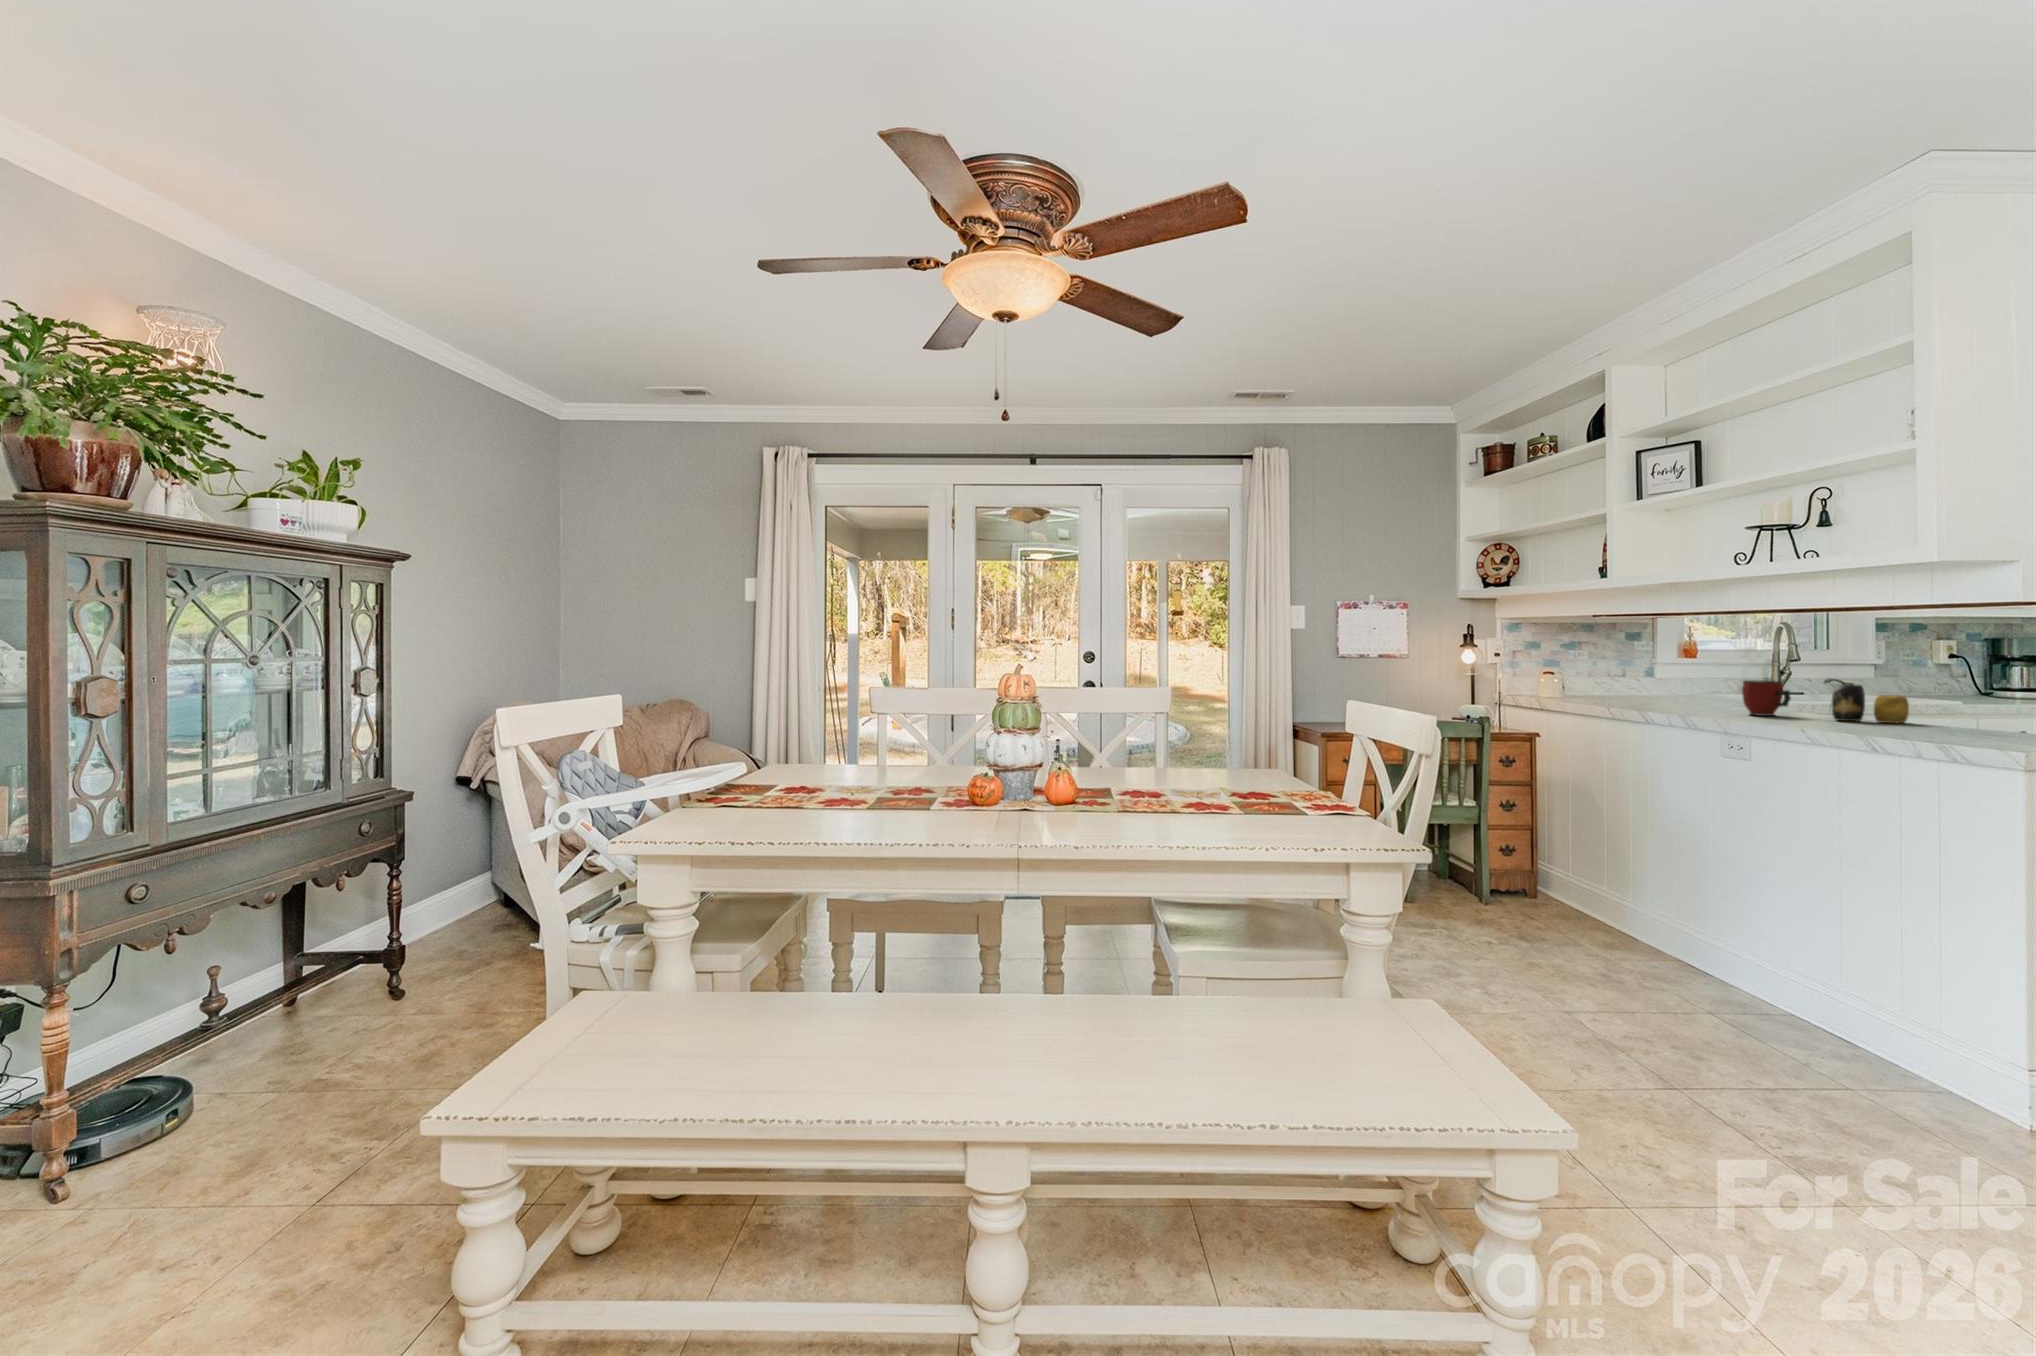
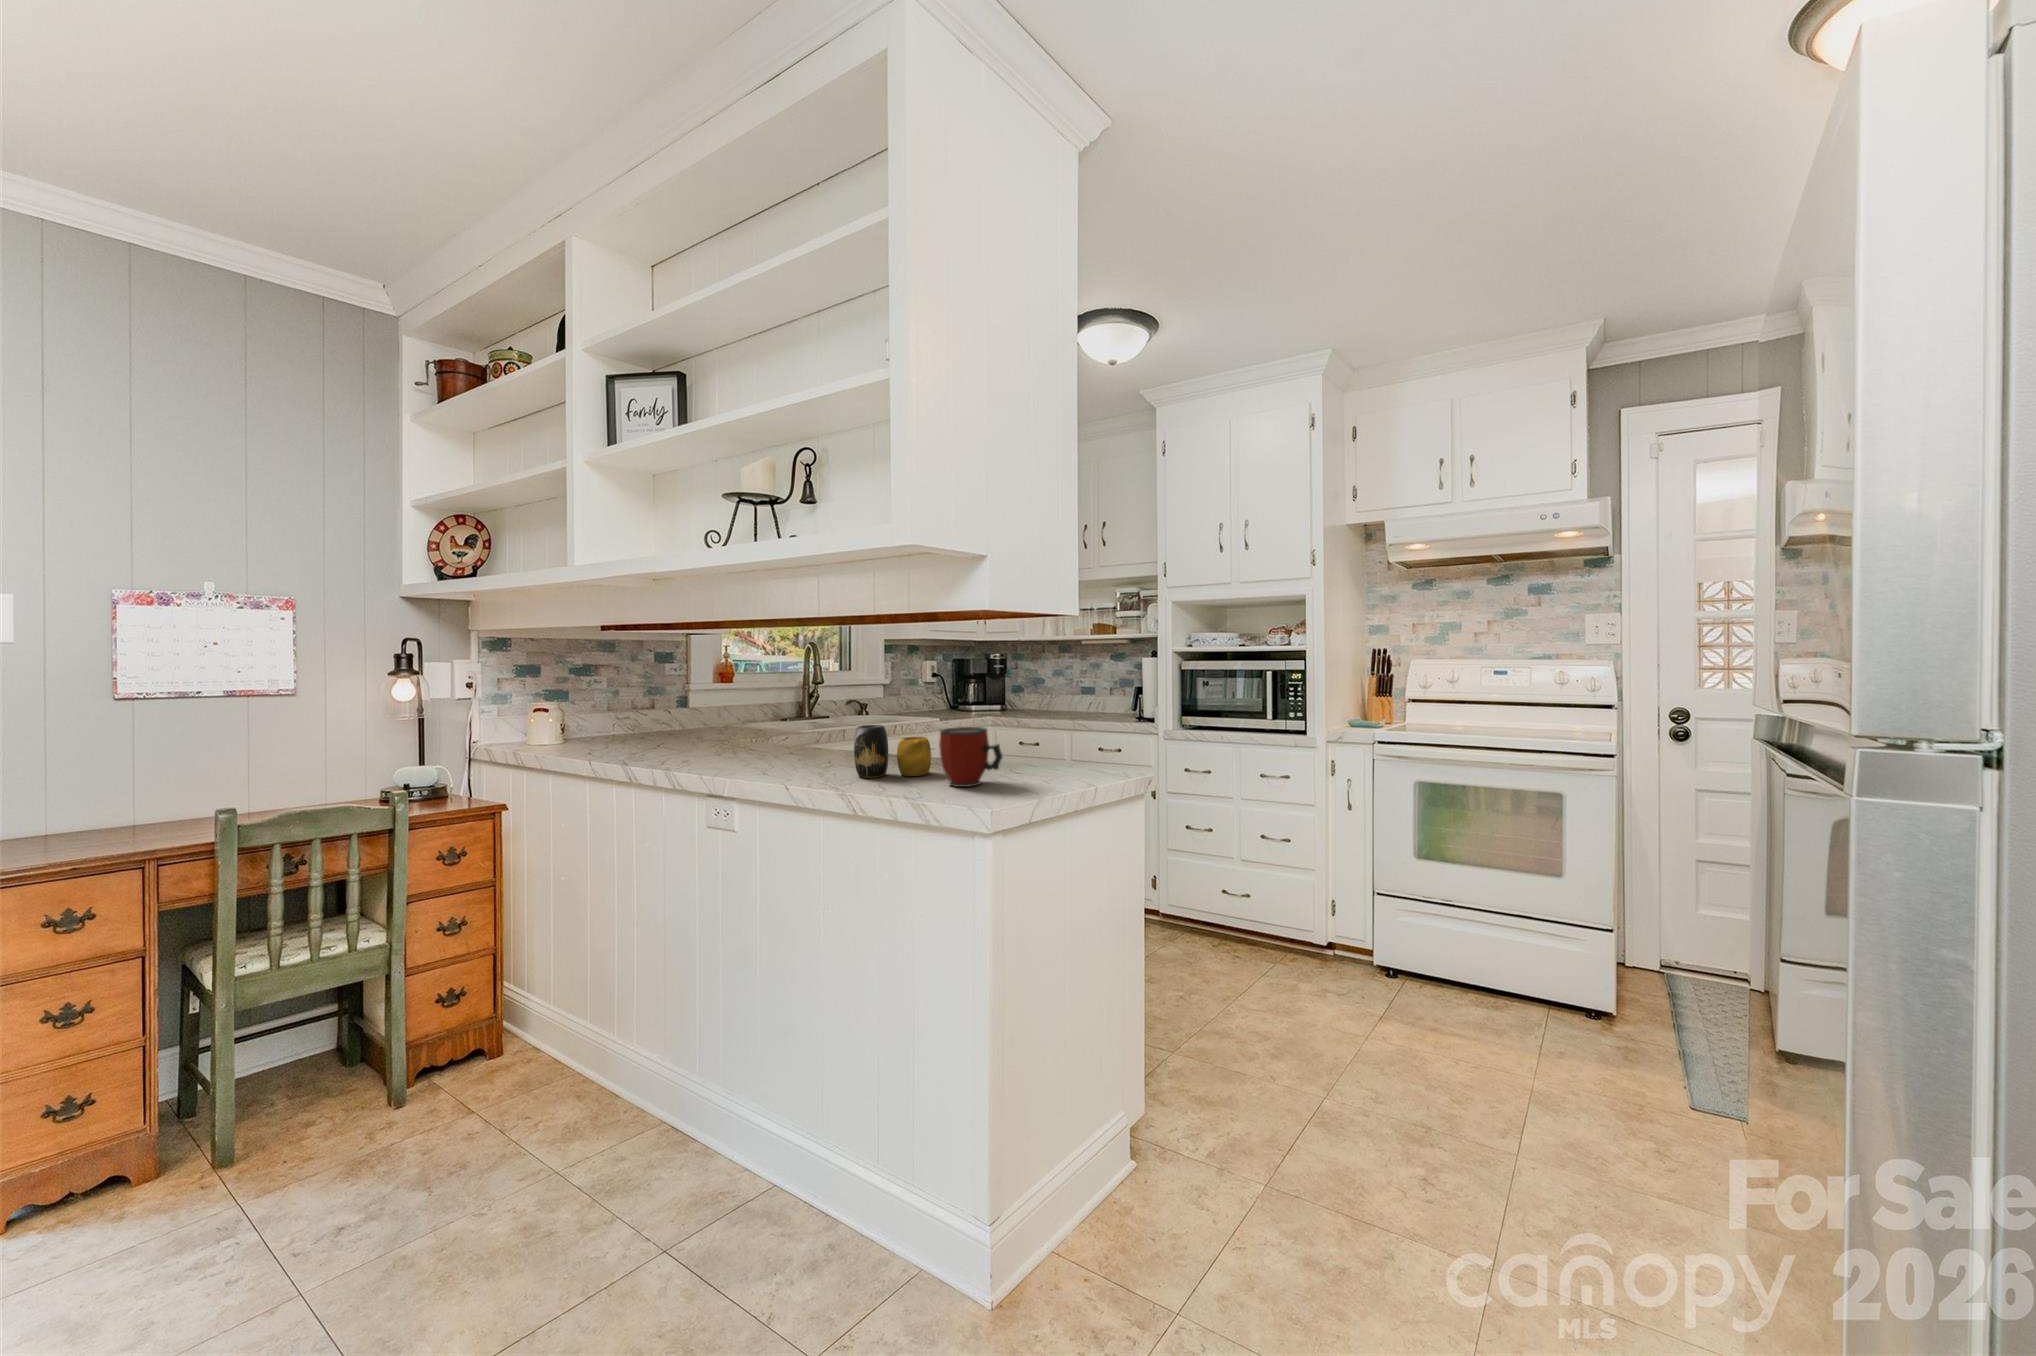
mug: present [1742,680,1791,716] -> present [939,727,1002,787]

